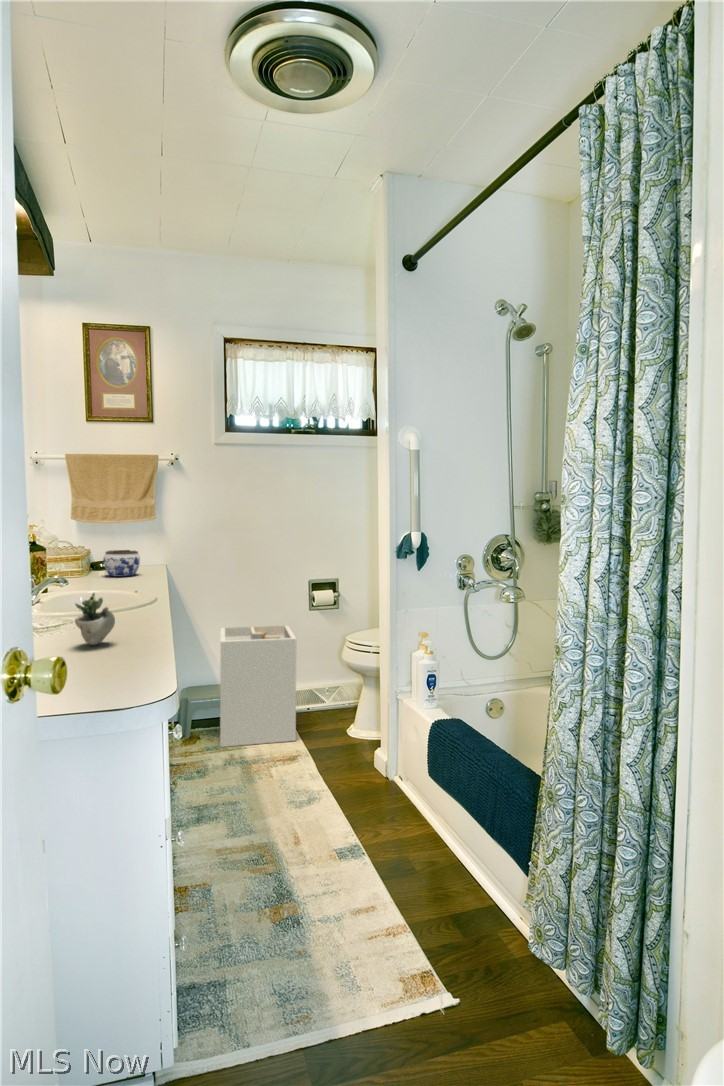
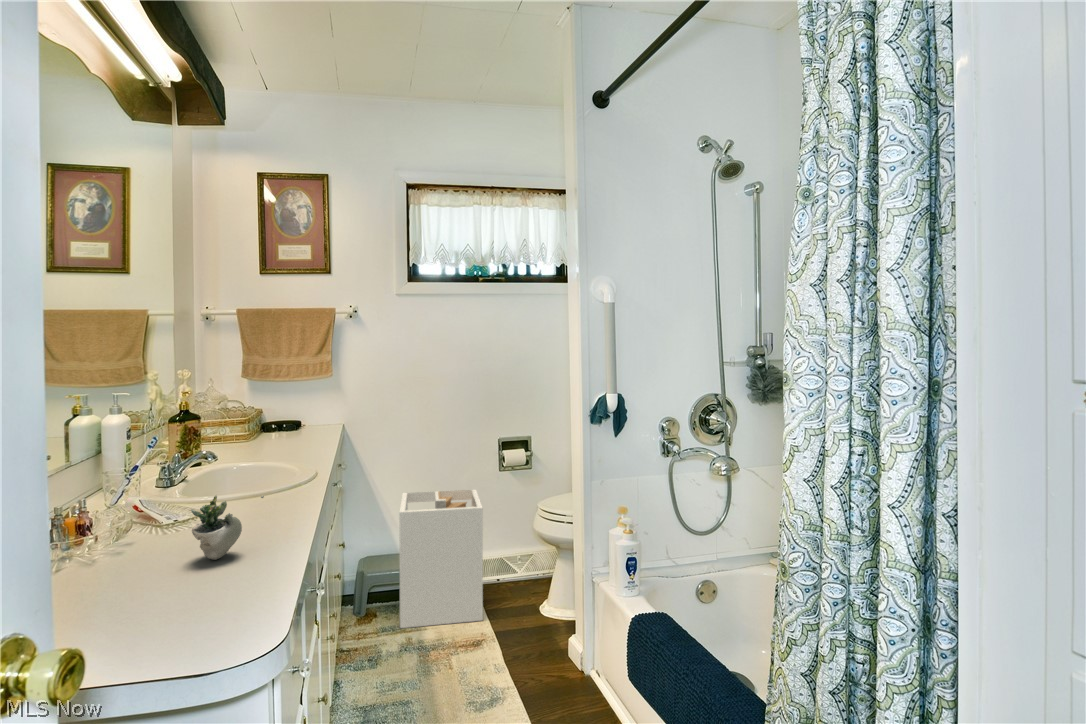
jar: present [103,550,140,577] -> none [272,413,312,443]

